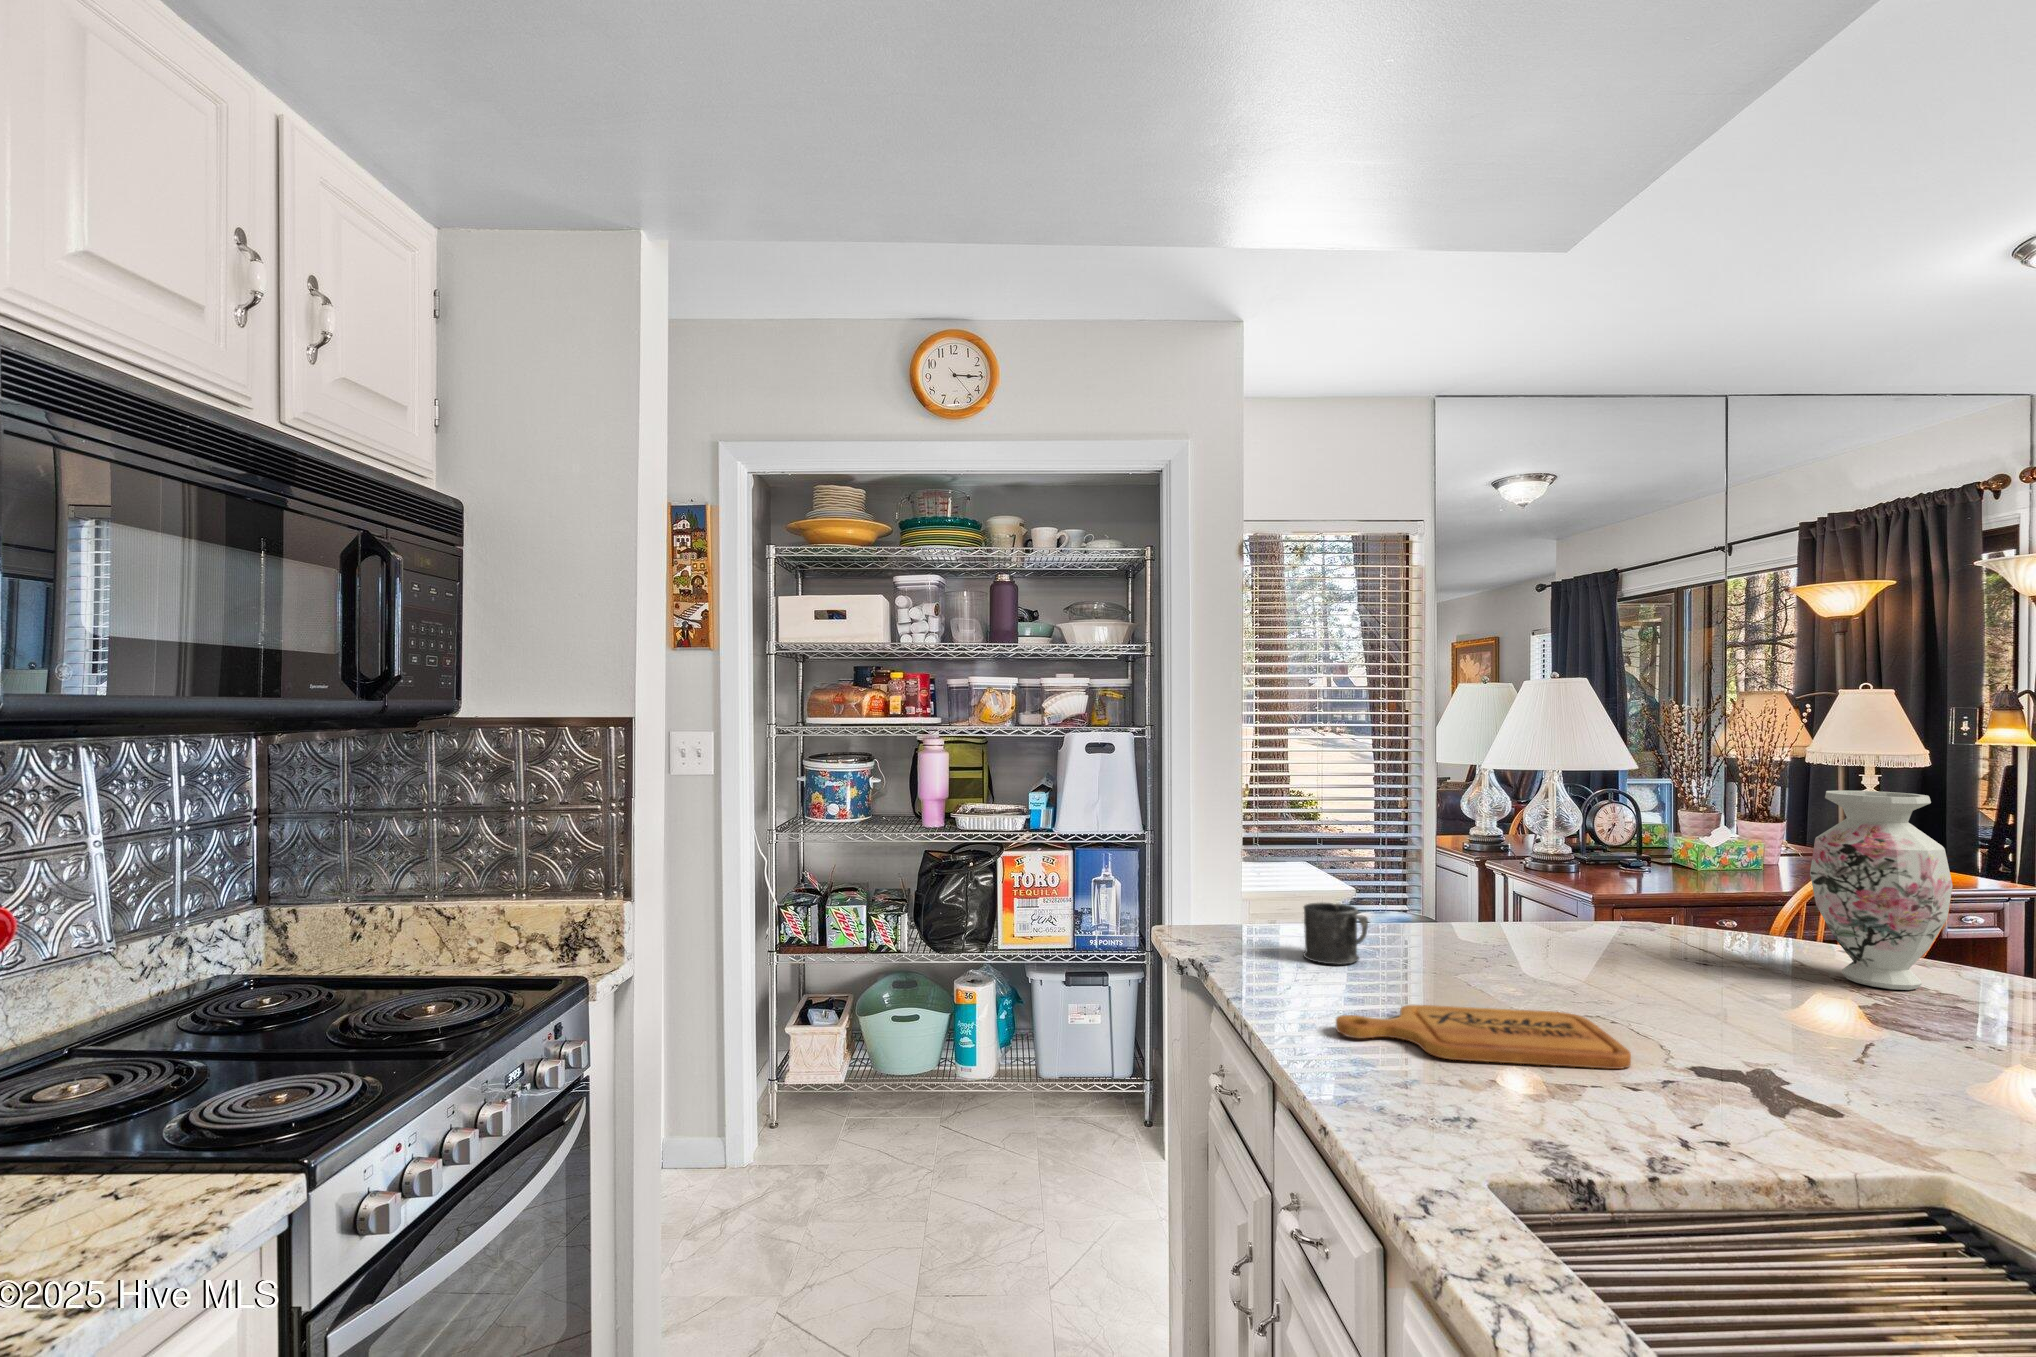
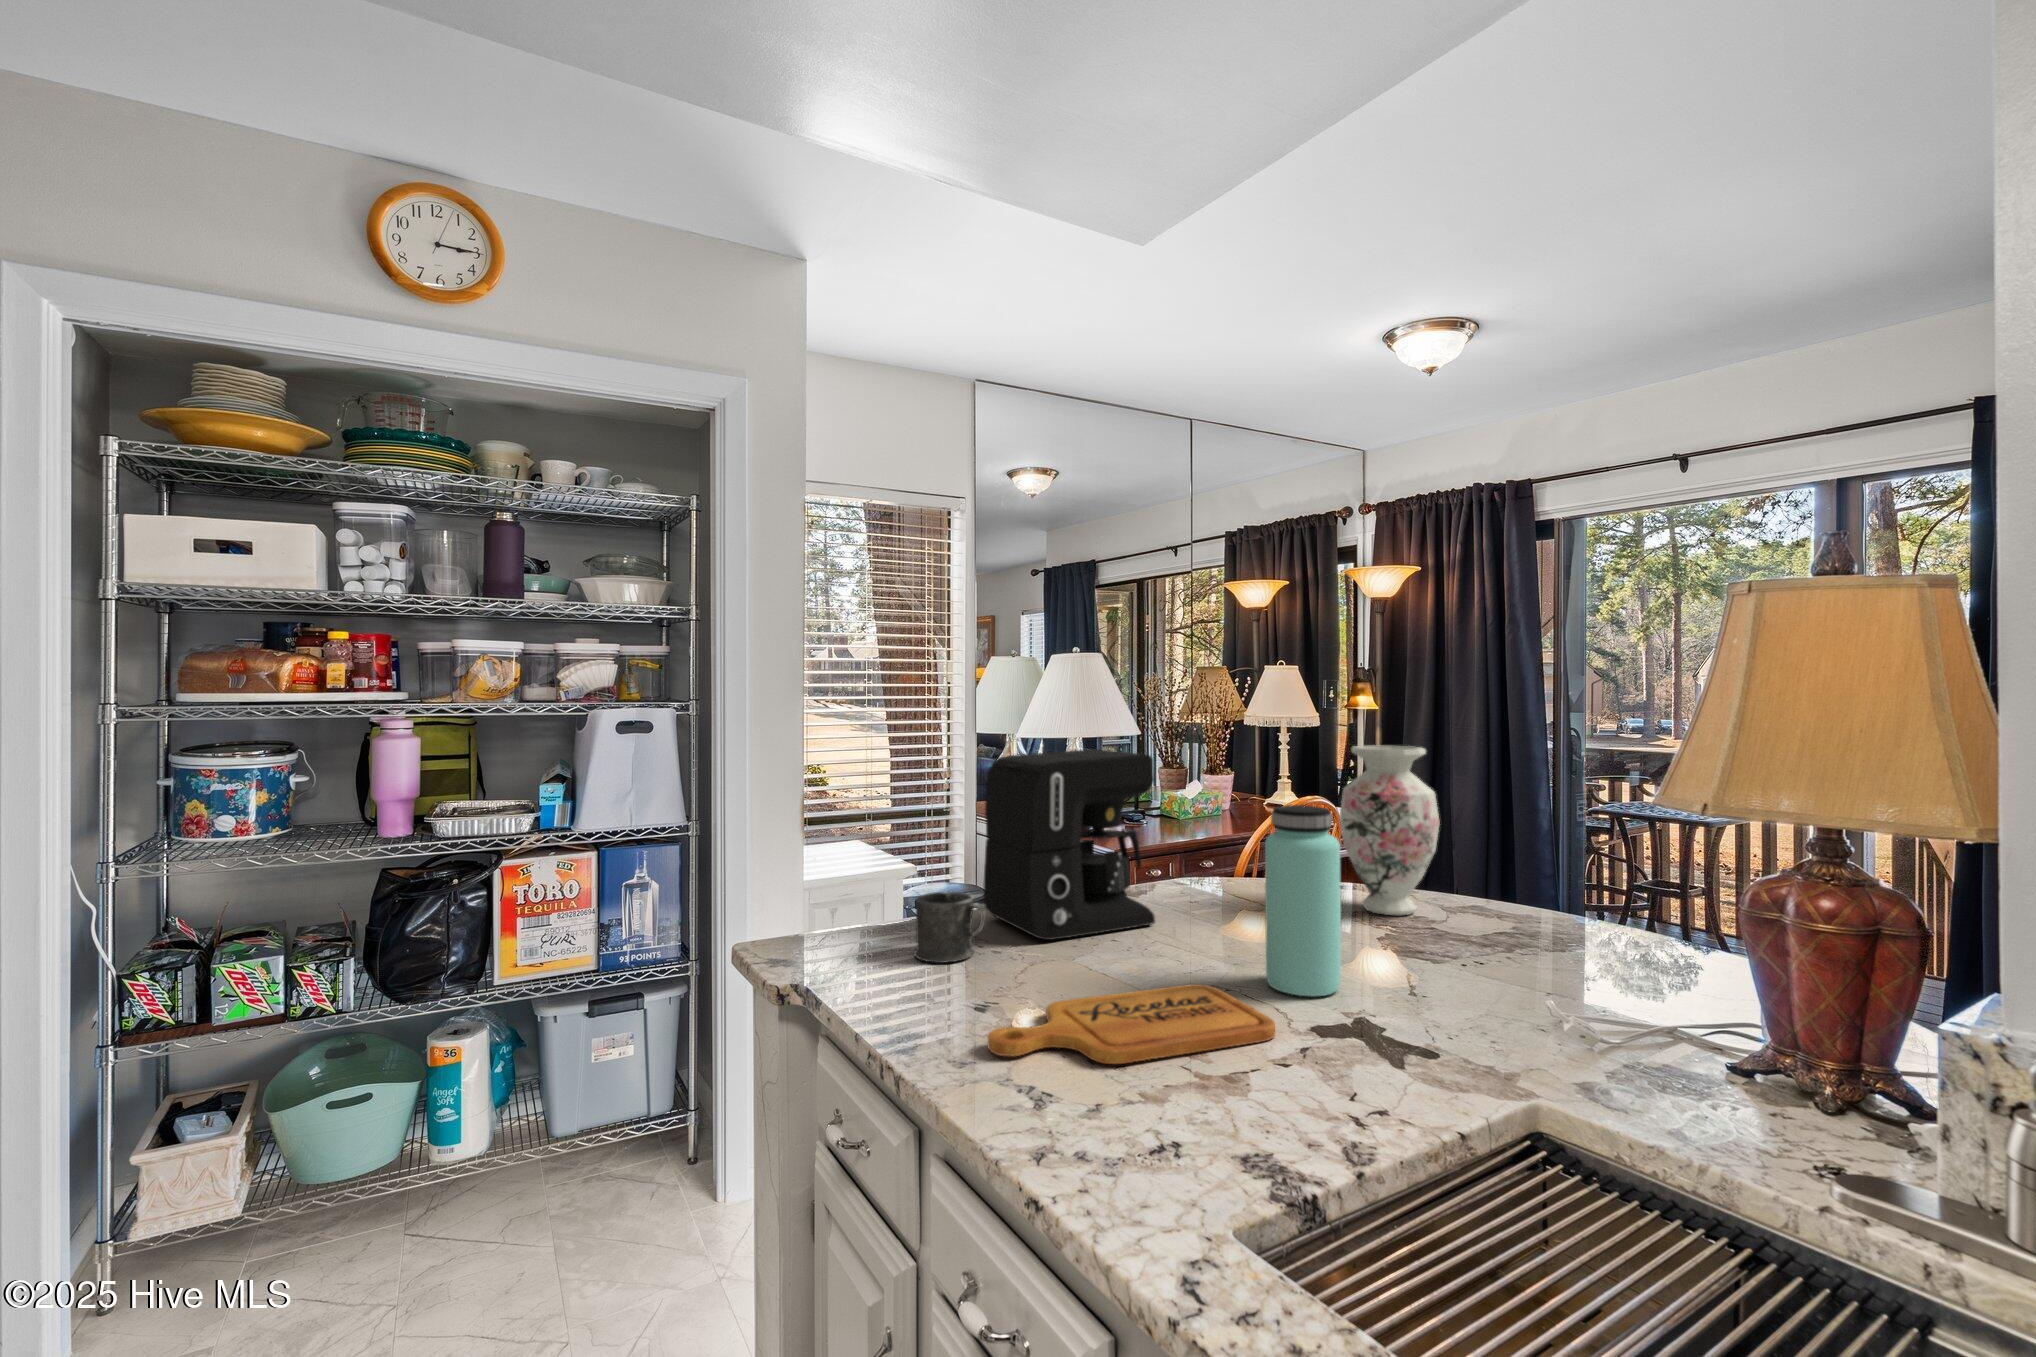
coffee maker: none [1381,781,1561,960] -> present [984,749,1155,940]
bottle: none [1650,847,1743,1045] -> present [1265,805,1341,996]

